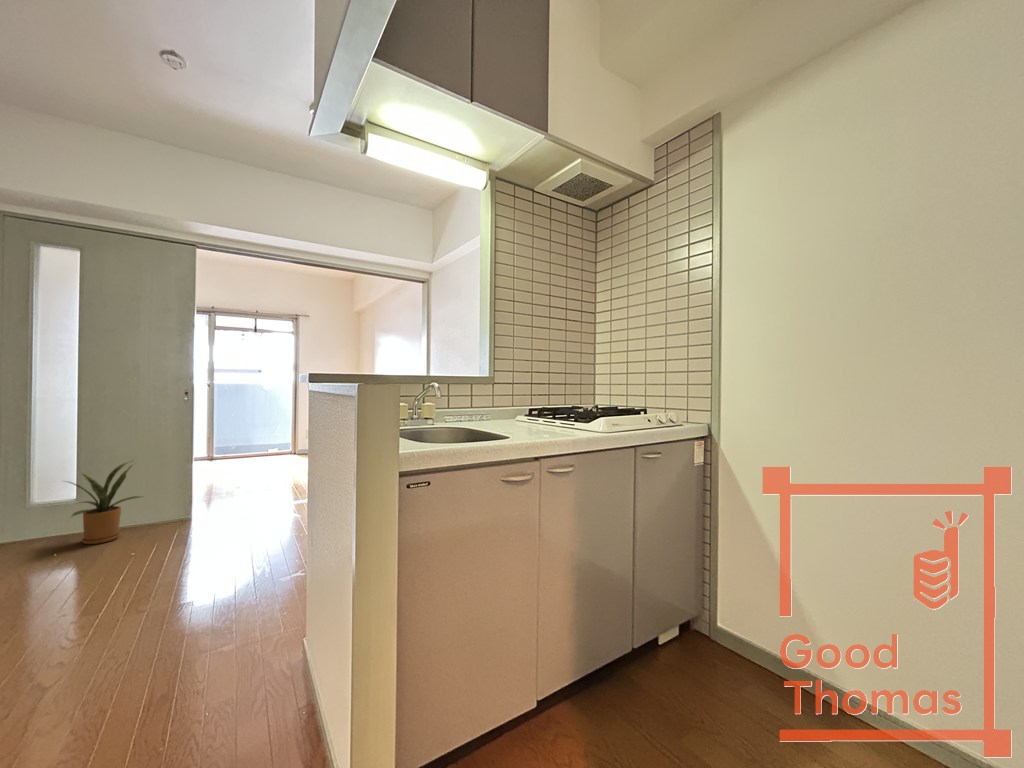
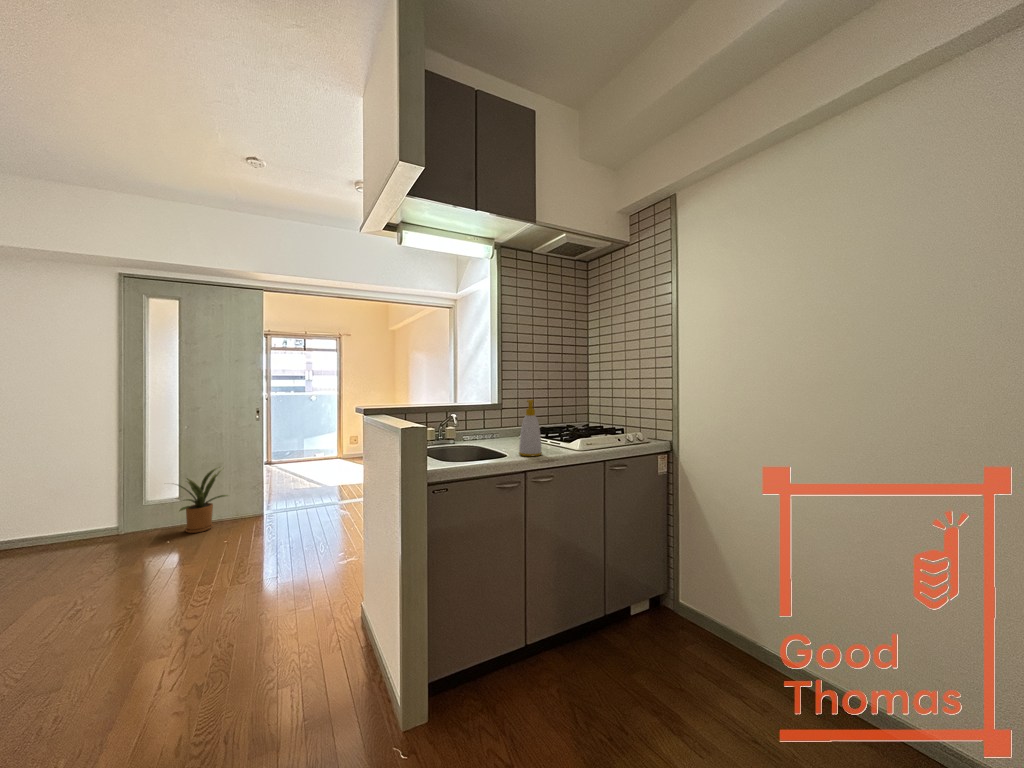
soap bottle: none [523,360,554,436] -> present [519,400,542,456]

